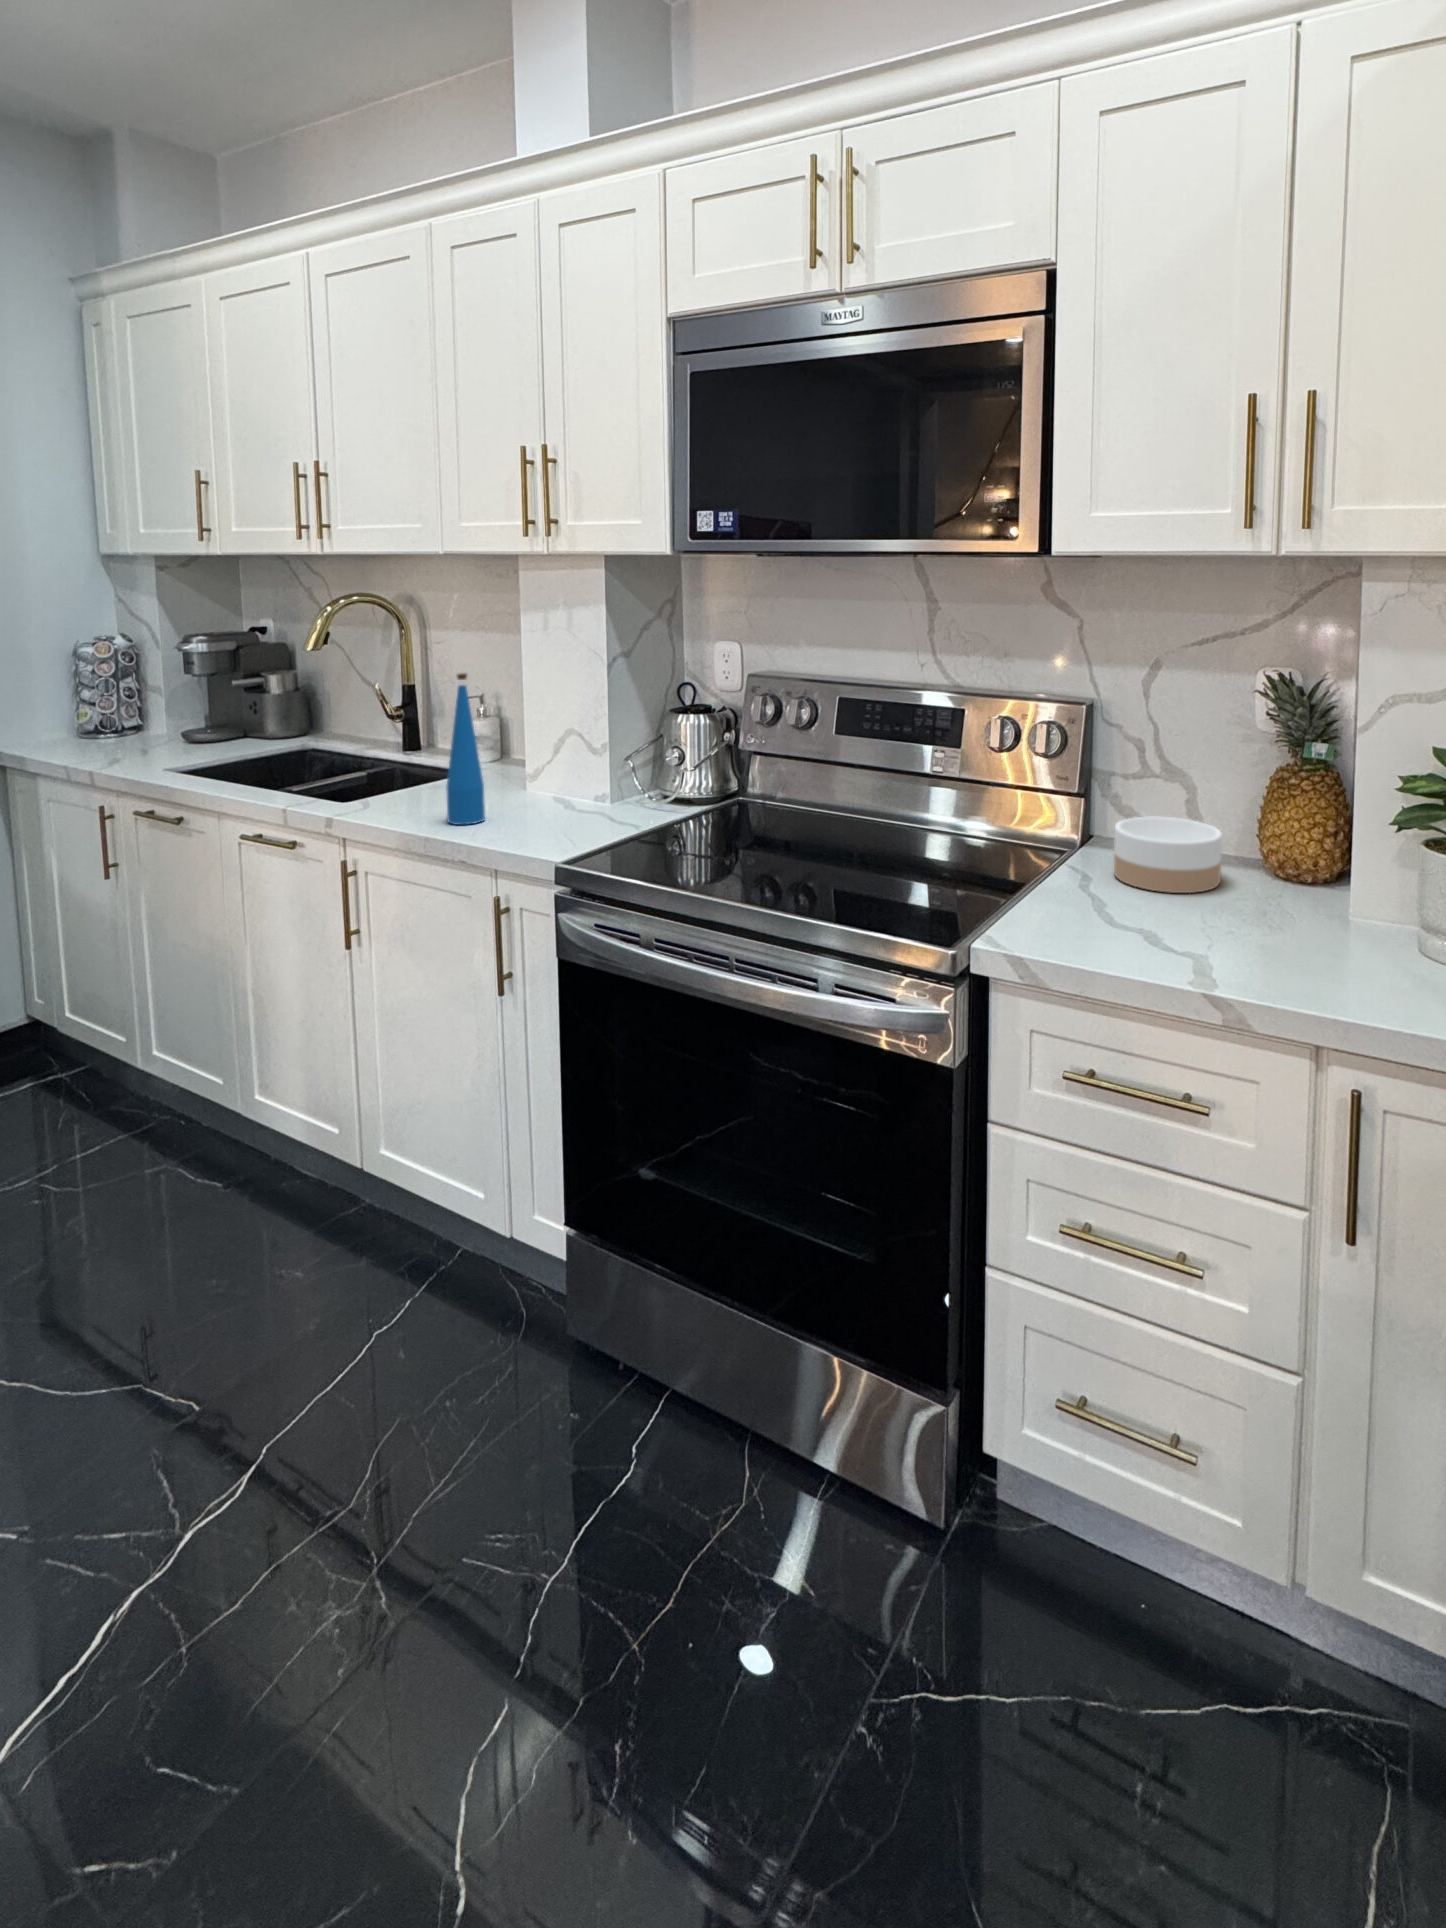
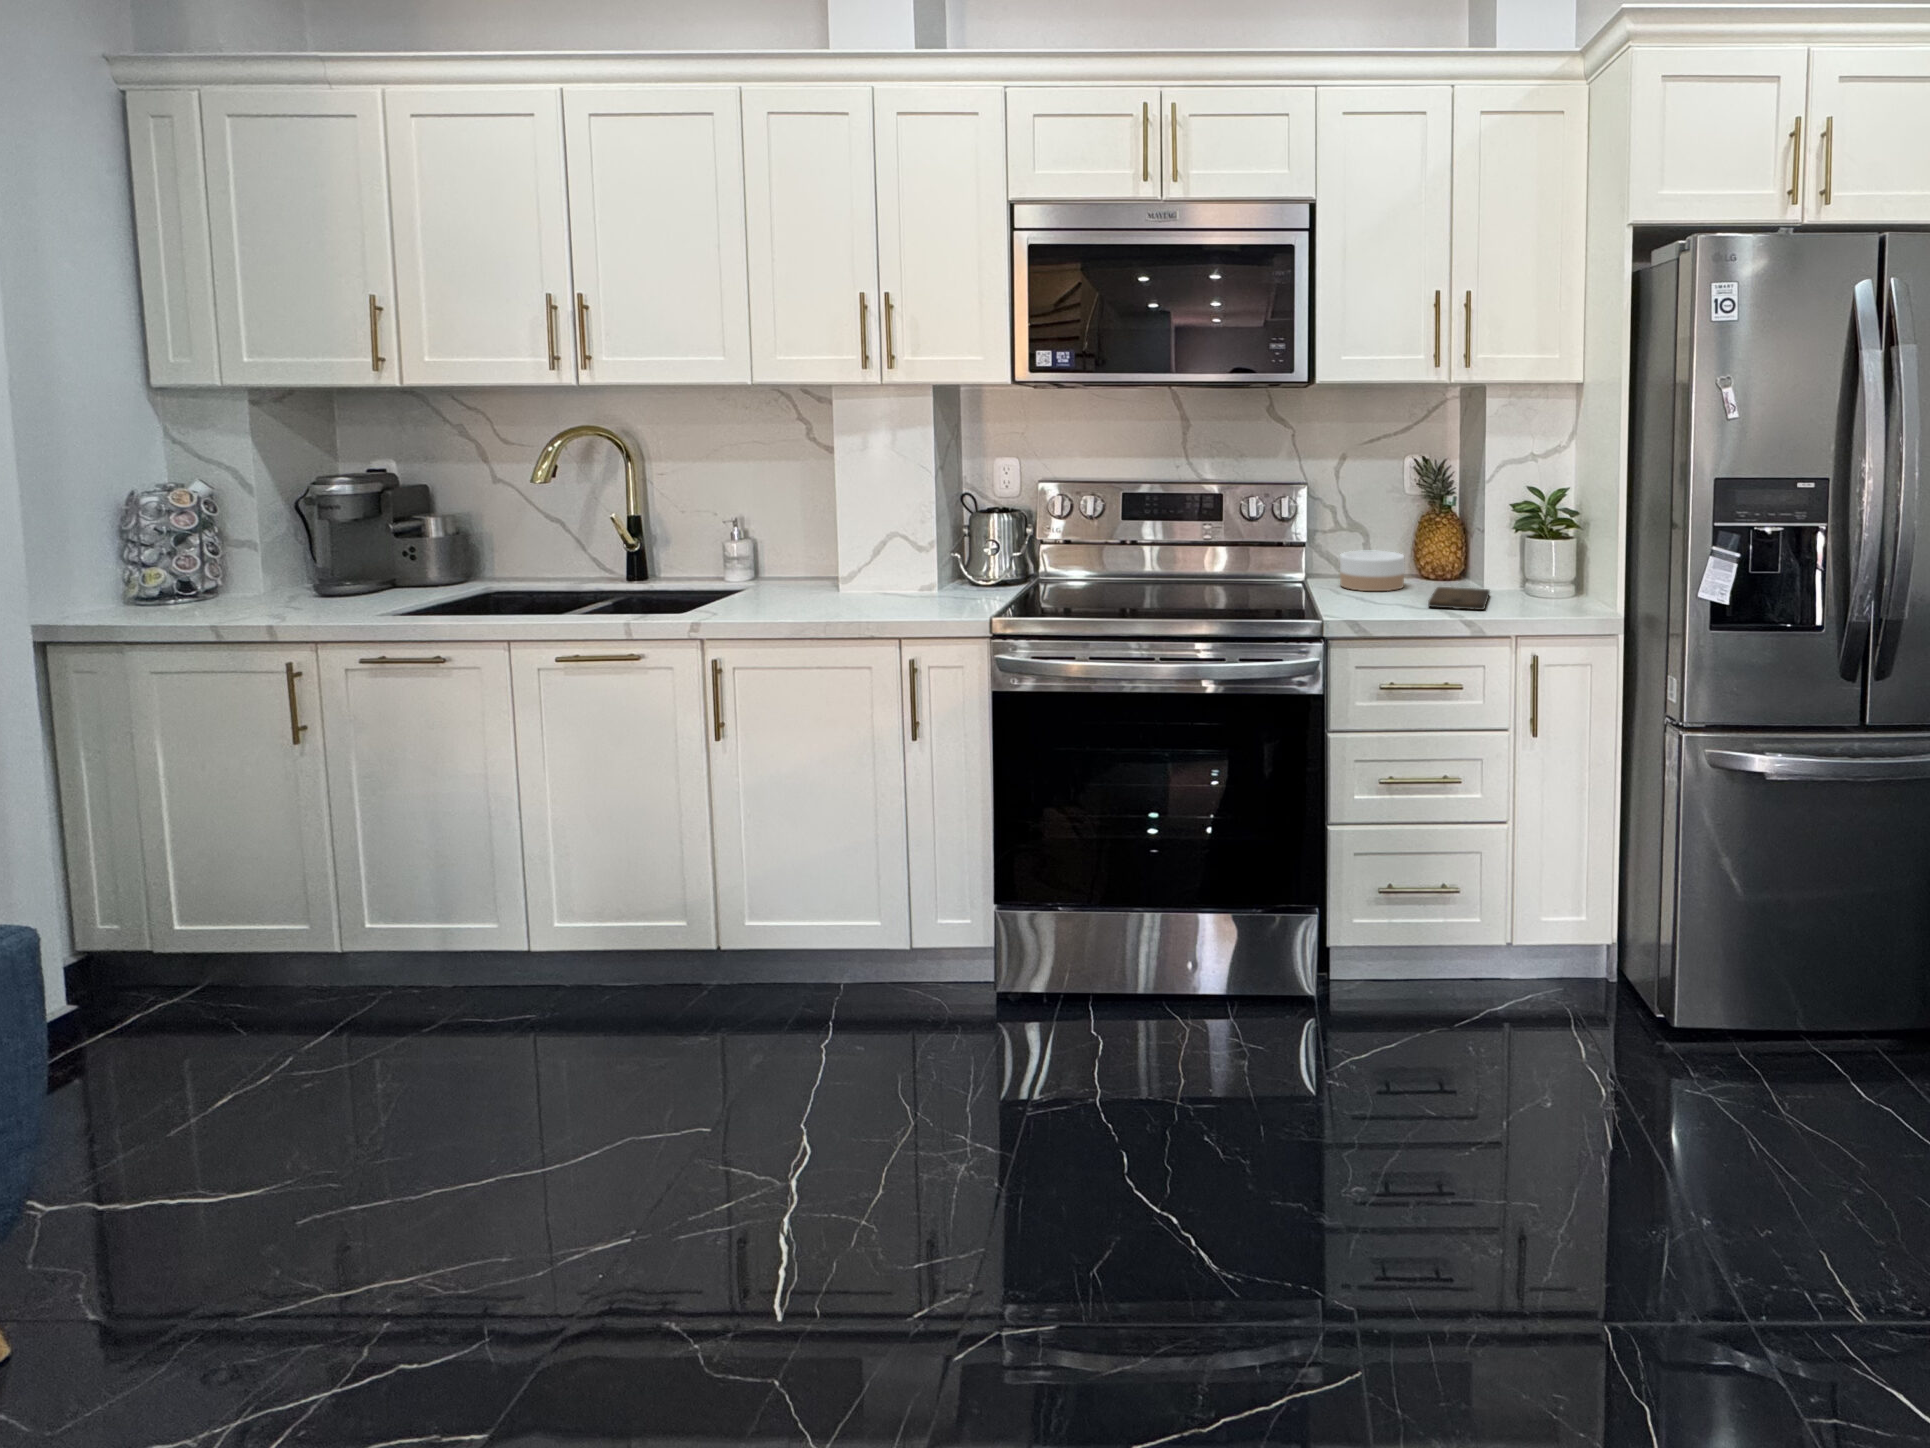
bottle: present [446,673,485,825] -> none [815,485,848,613]
cutting board: none [1187,901,1344,970] -> present [1428,587,1490,610]

